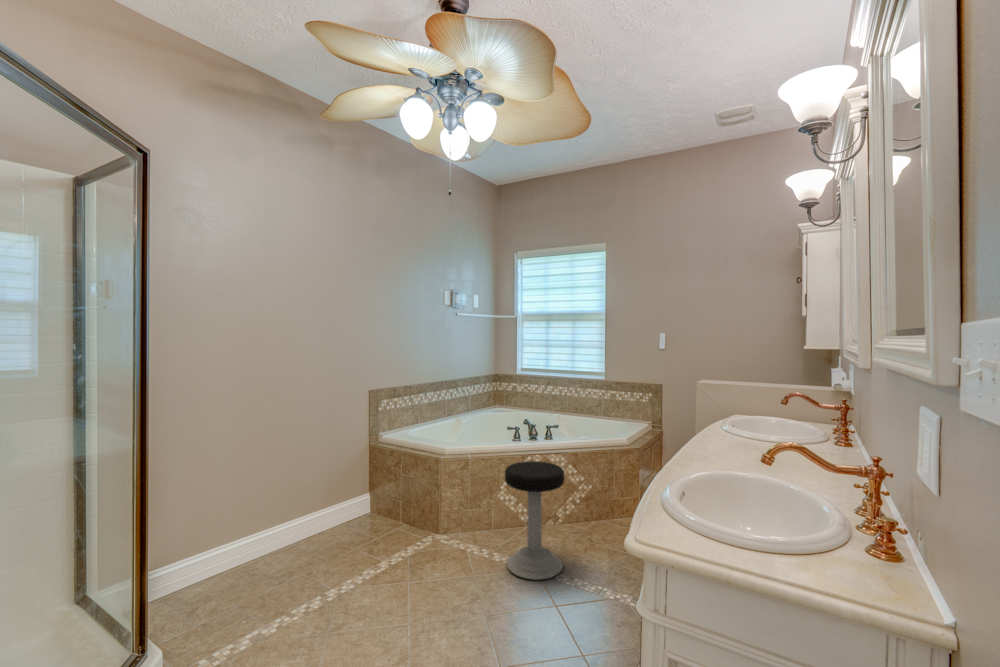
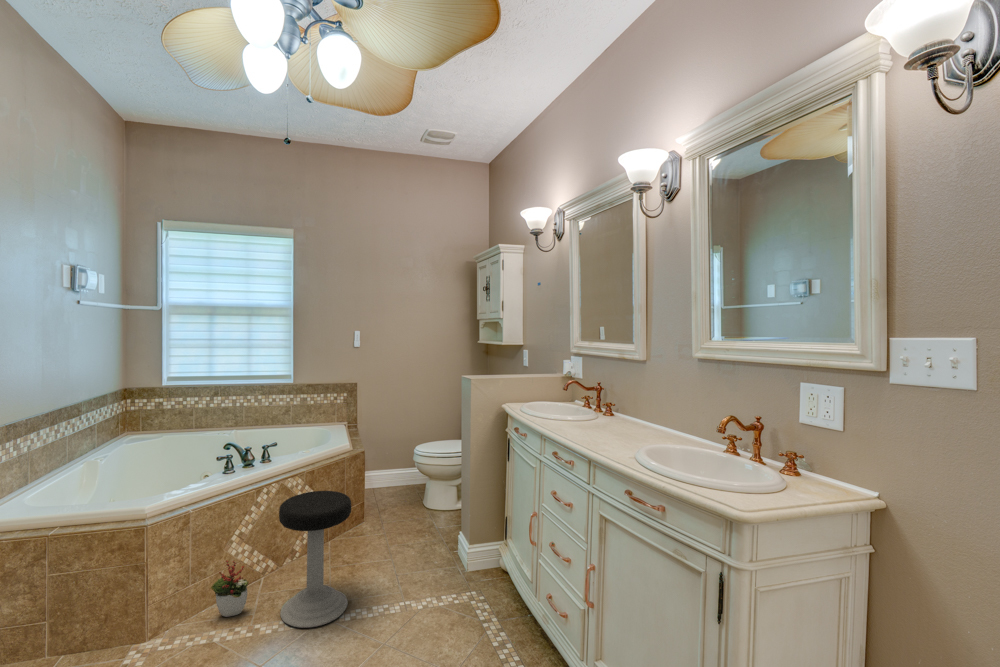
decorative plant: none [473,500,496,546] -> present [211,561,249,617]

